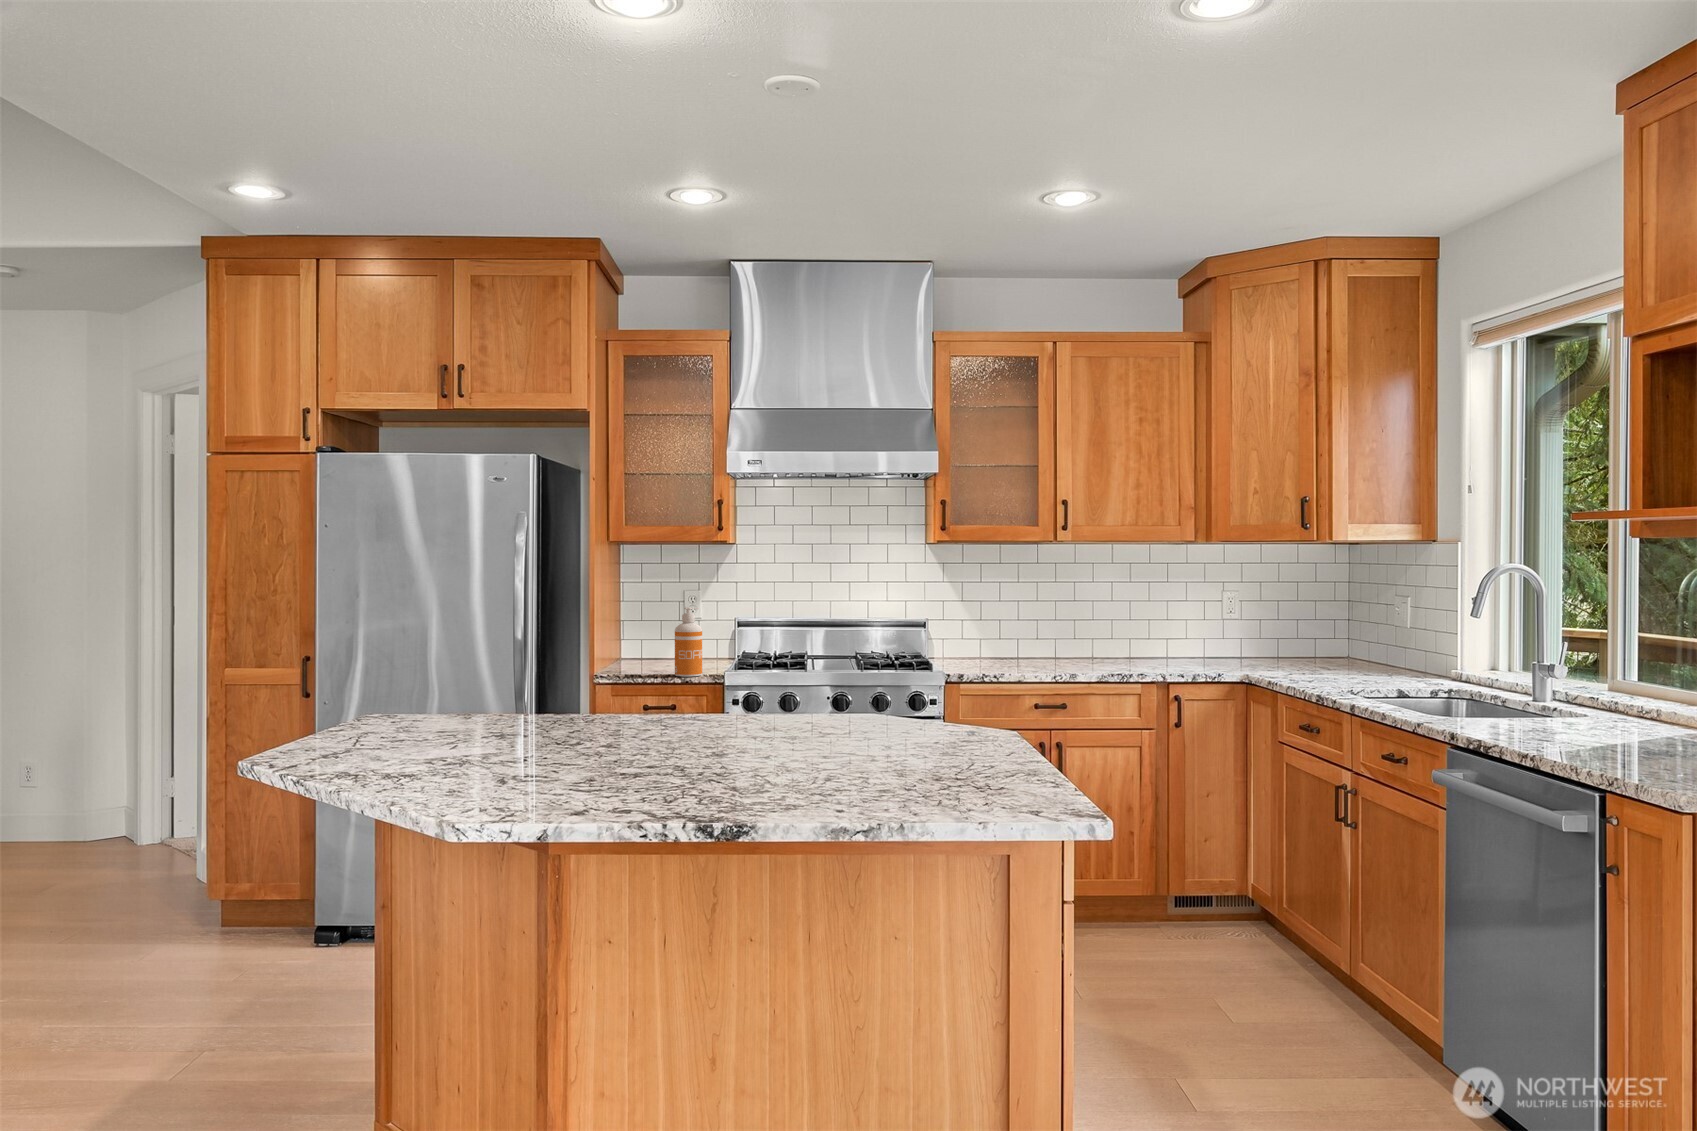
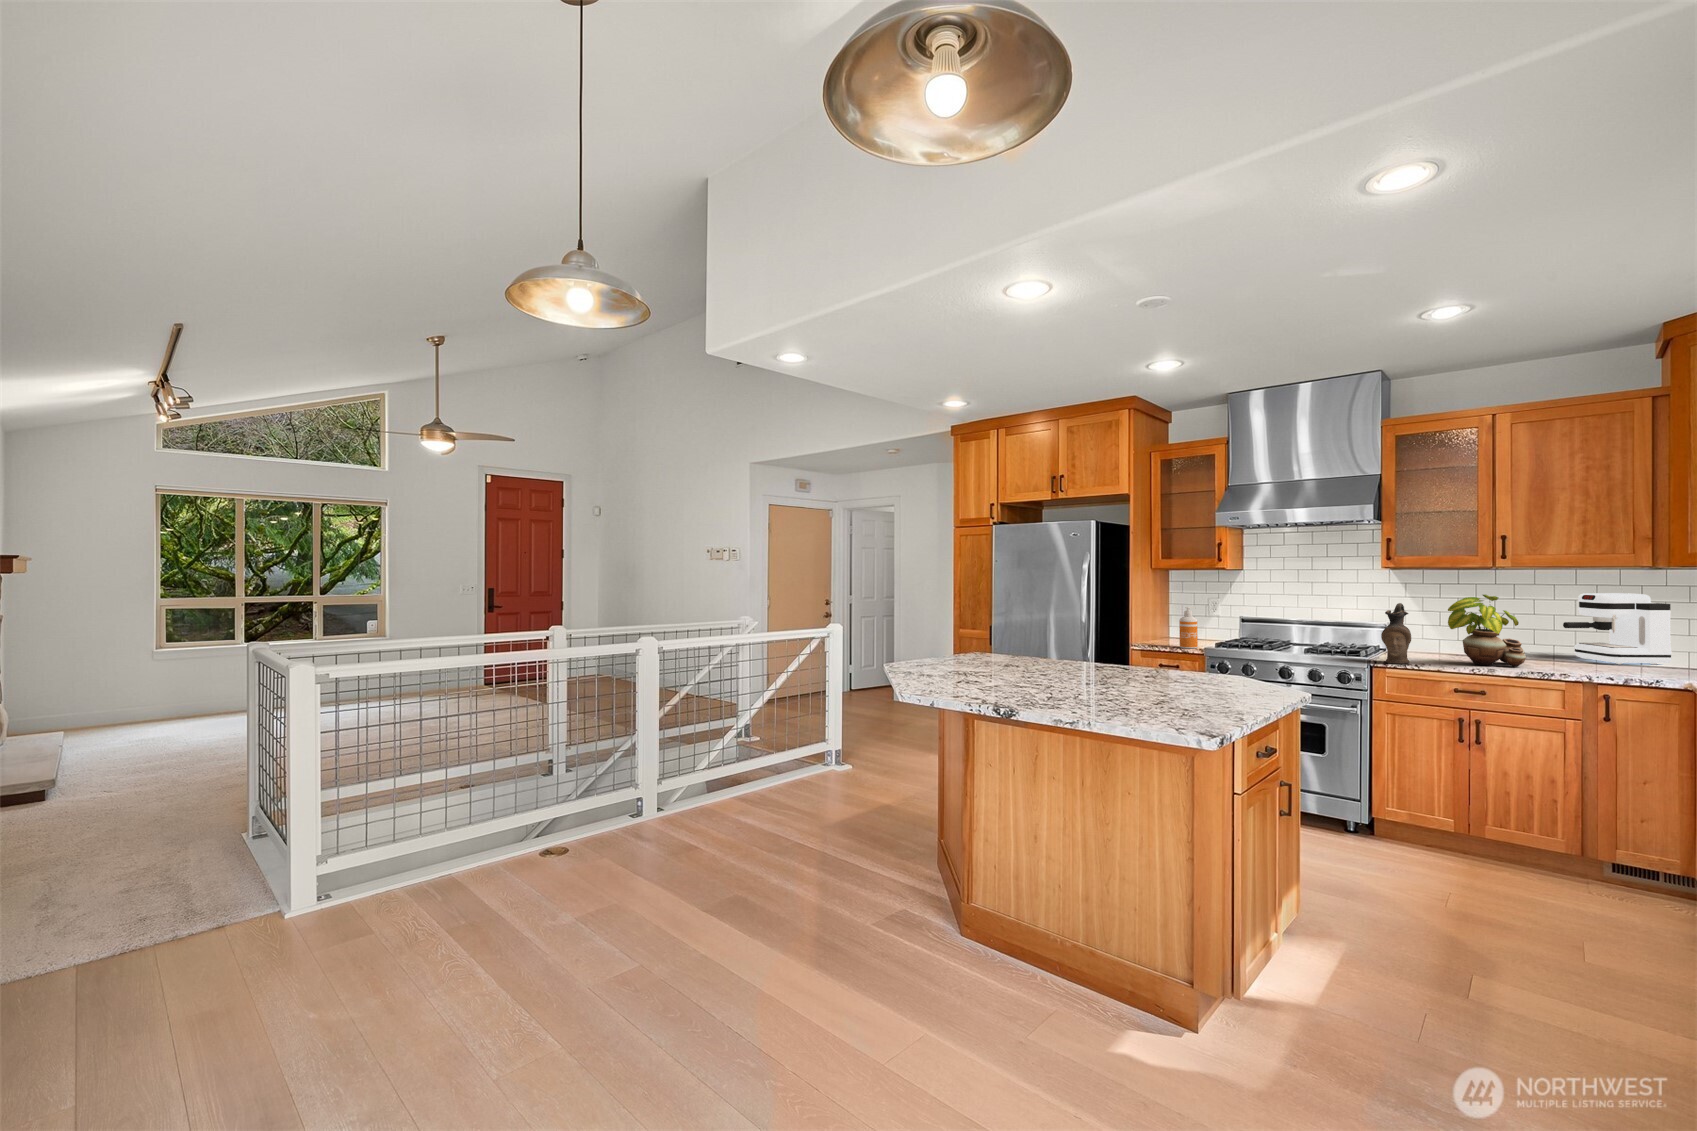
coffee maker: none [1104,576,1188,659] -> present [1563,593,1672,665]
potted plant: none [1025,577,1098,669] -> present [1448,595,1526,667]
ceramic pitcher: none [962,591,997,675] -> present [1381,603,1411,664]

